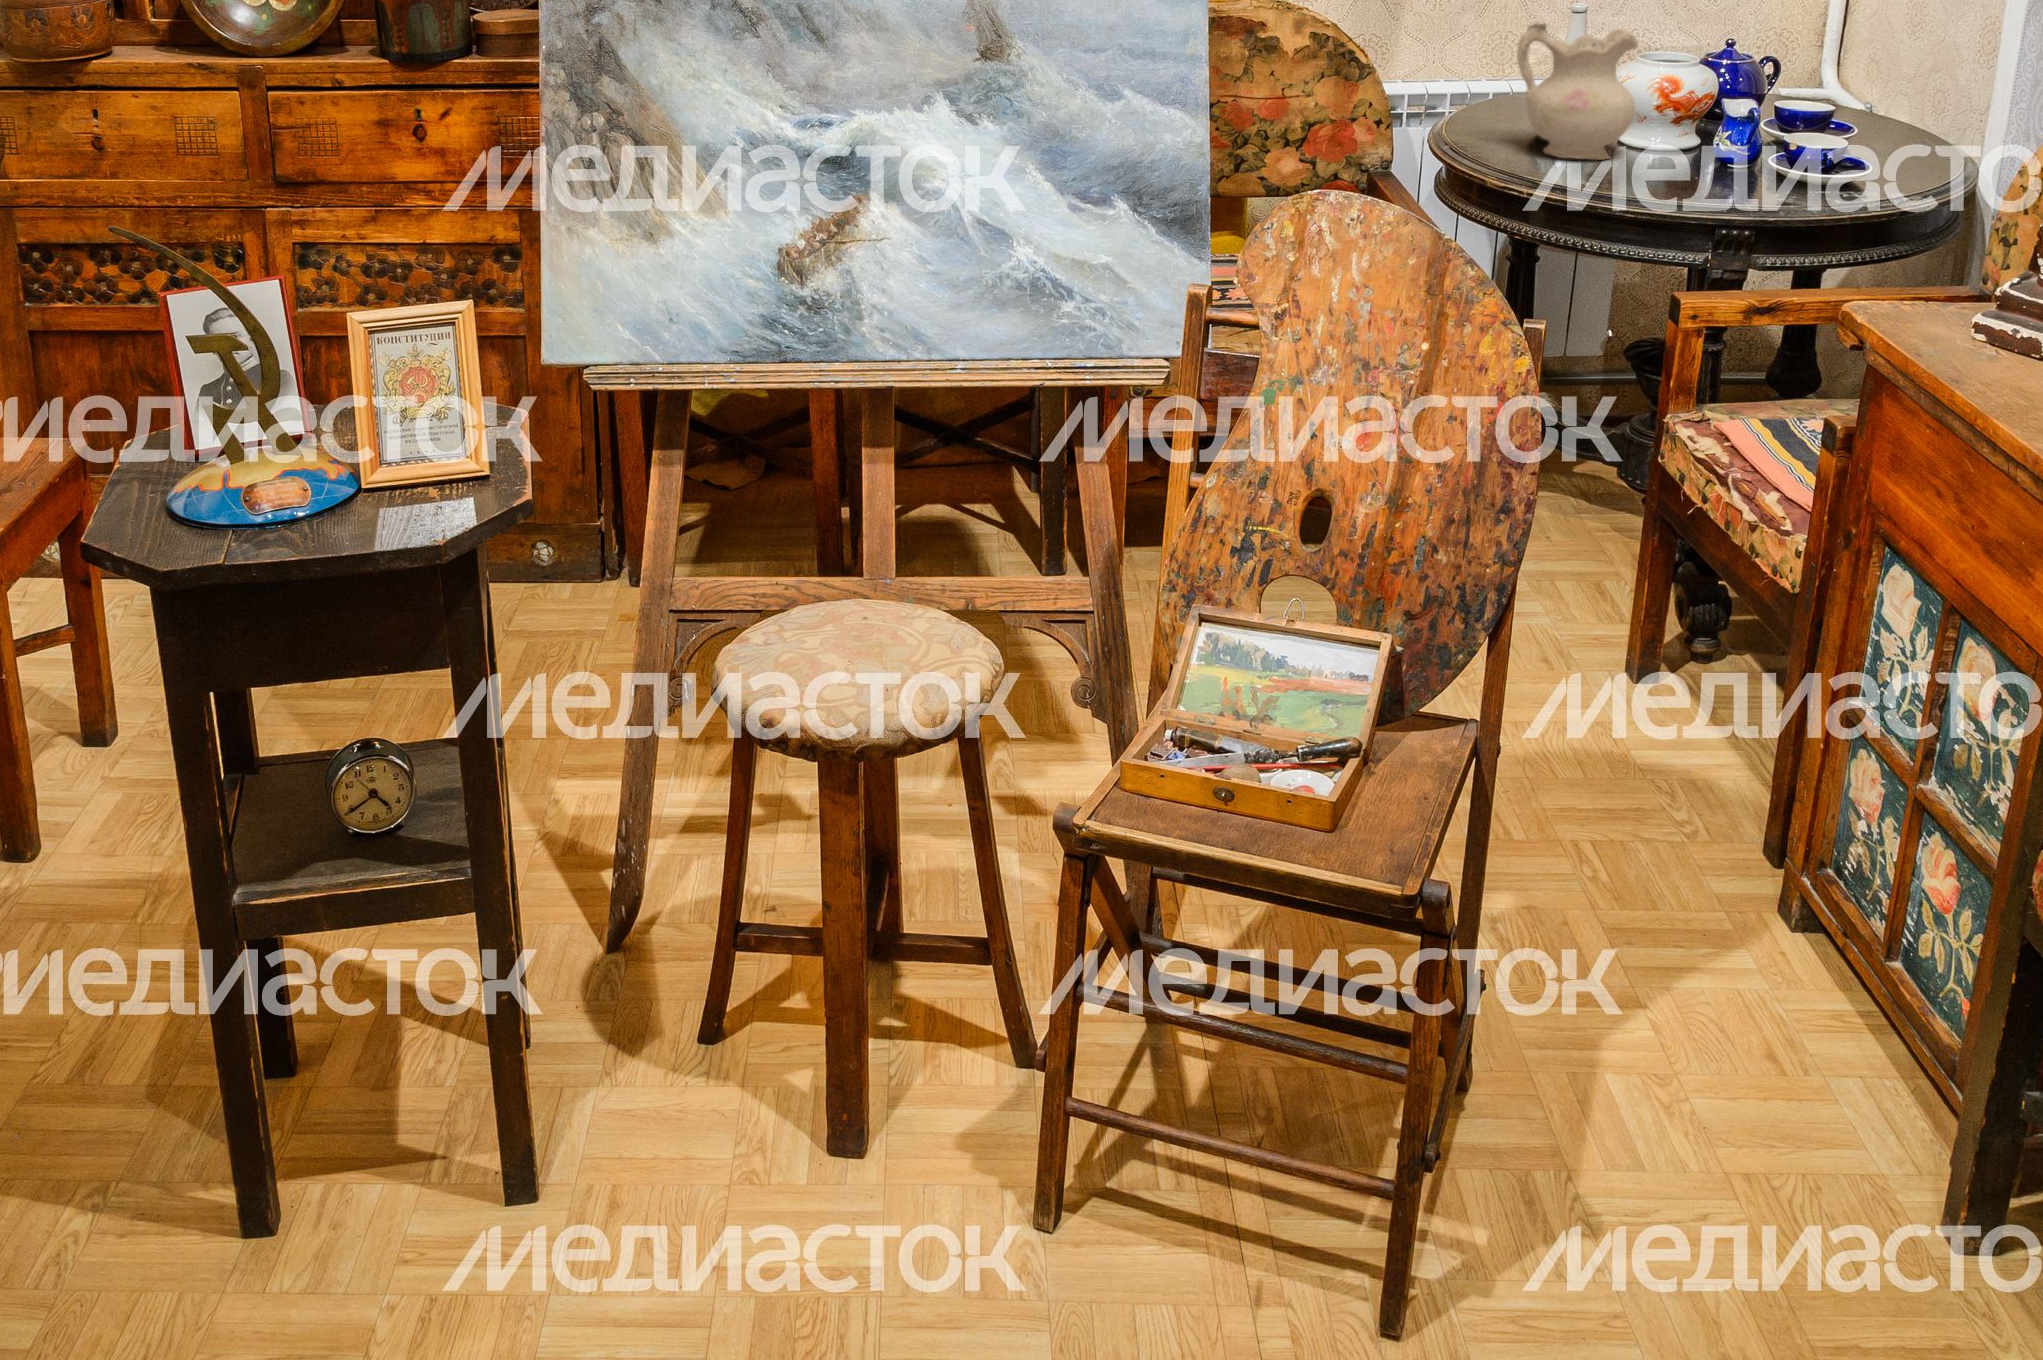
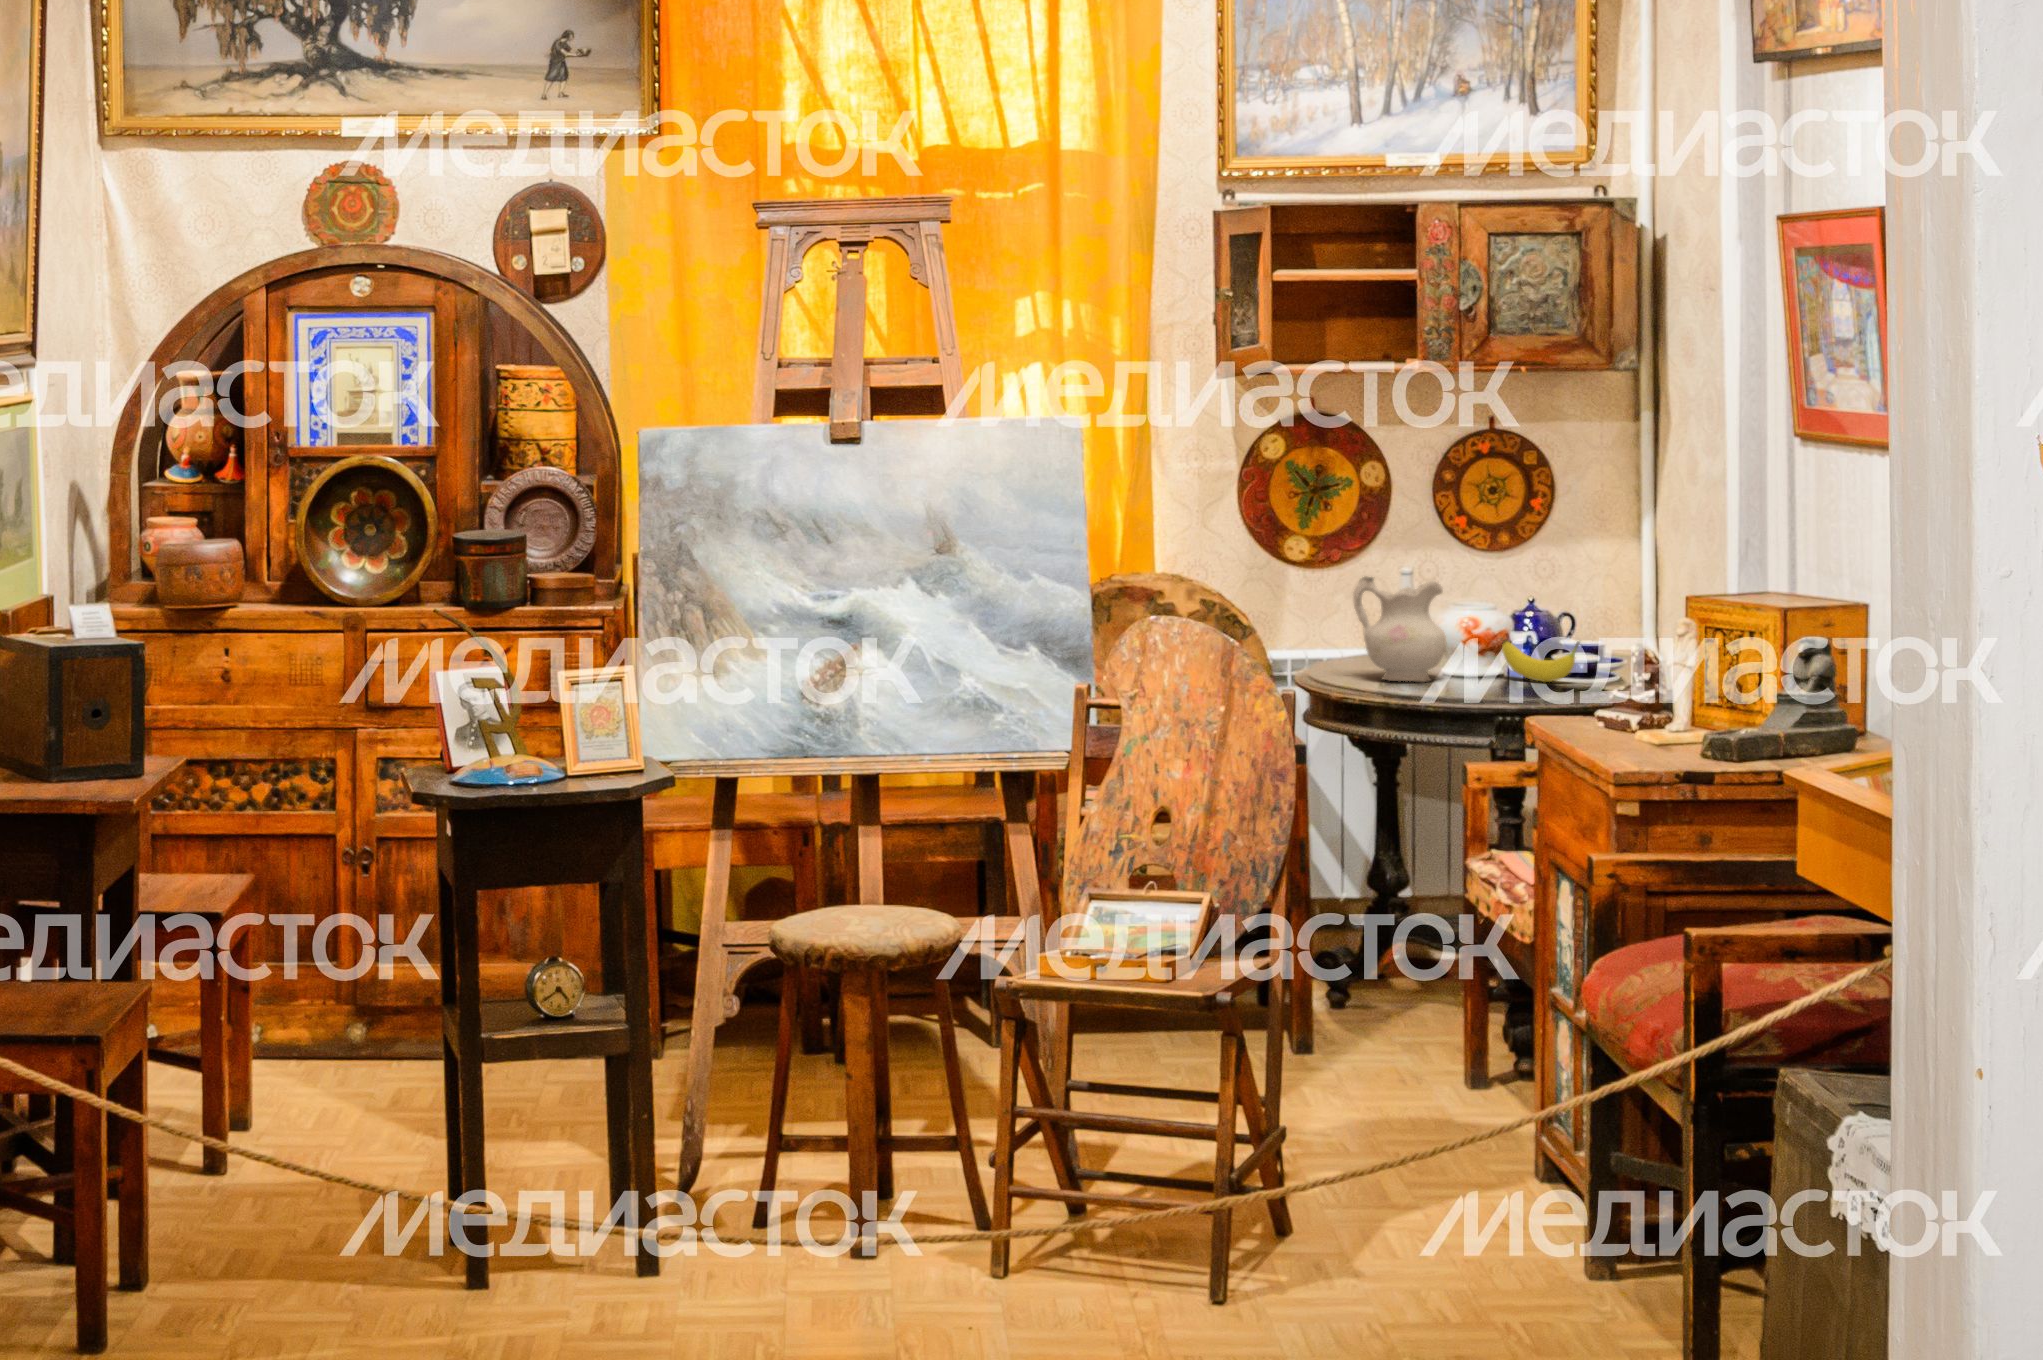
fruit: none [1704,106,1818,164] -> present [1502,640,1580,682]

